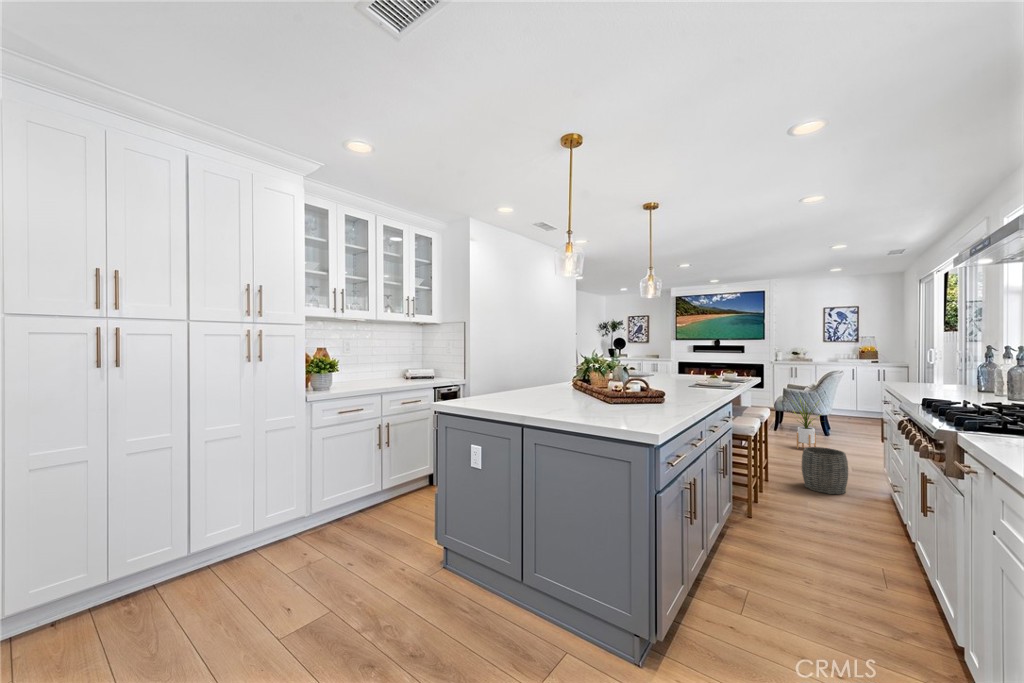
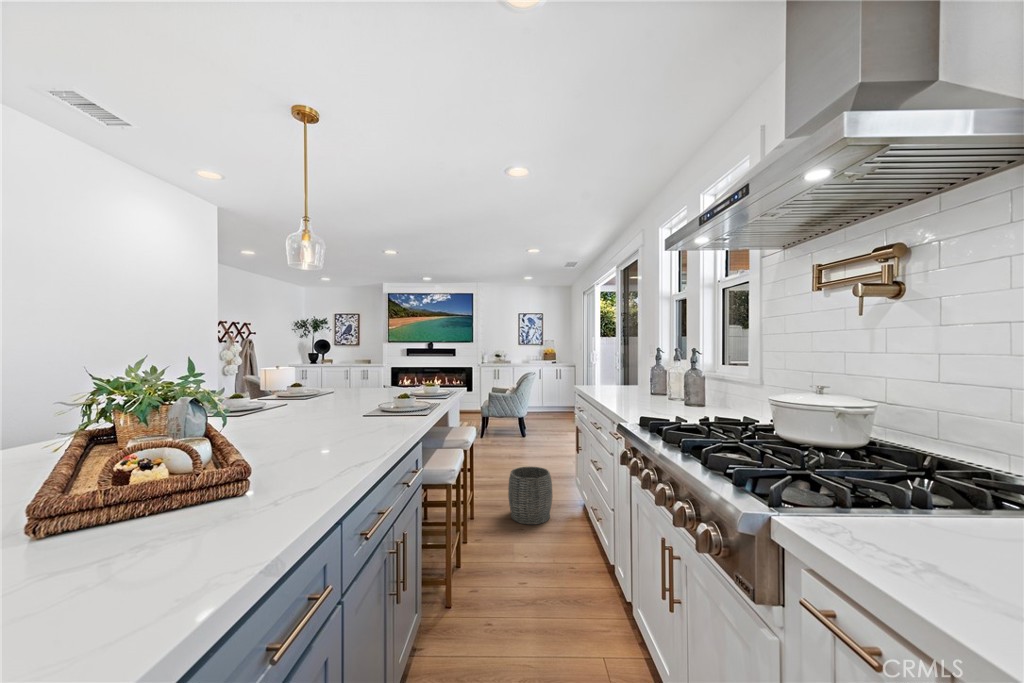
house plant: present [794,398,820,449] -> none [493,398,525,460]

